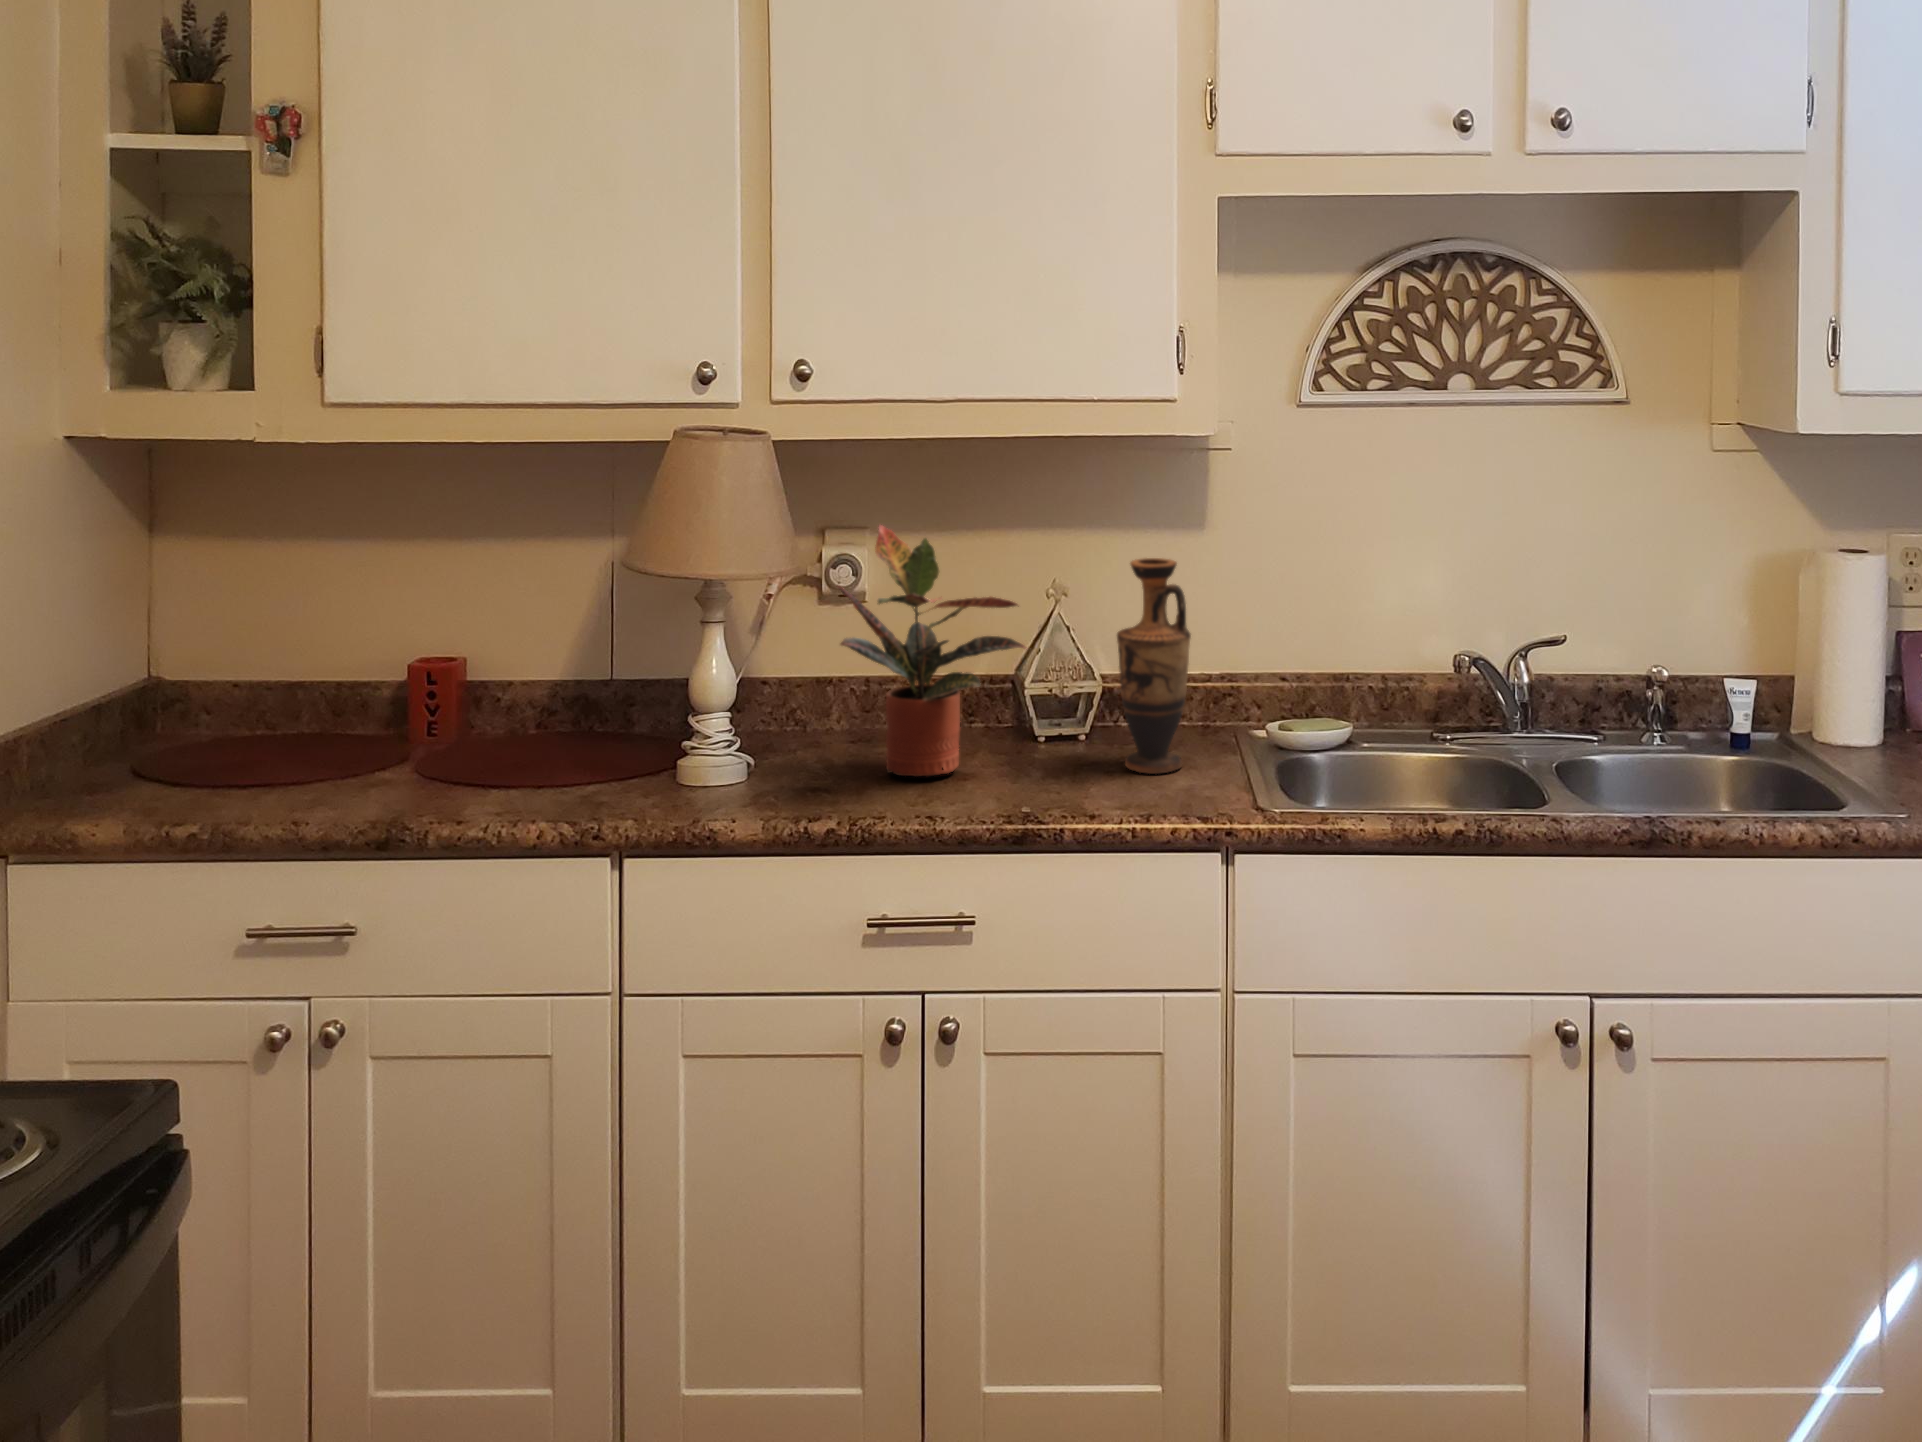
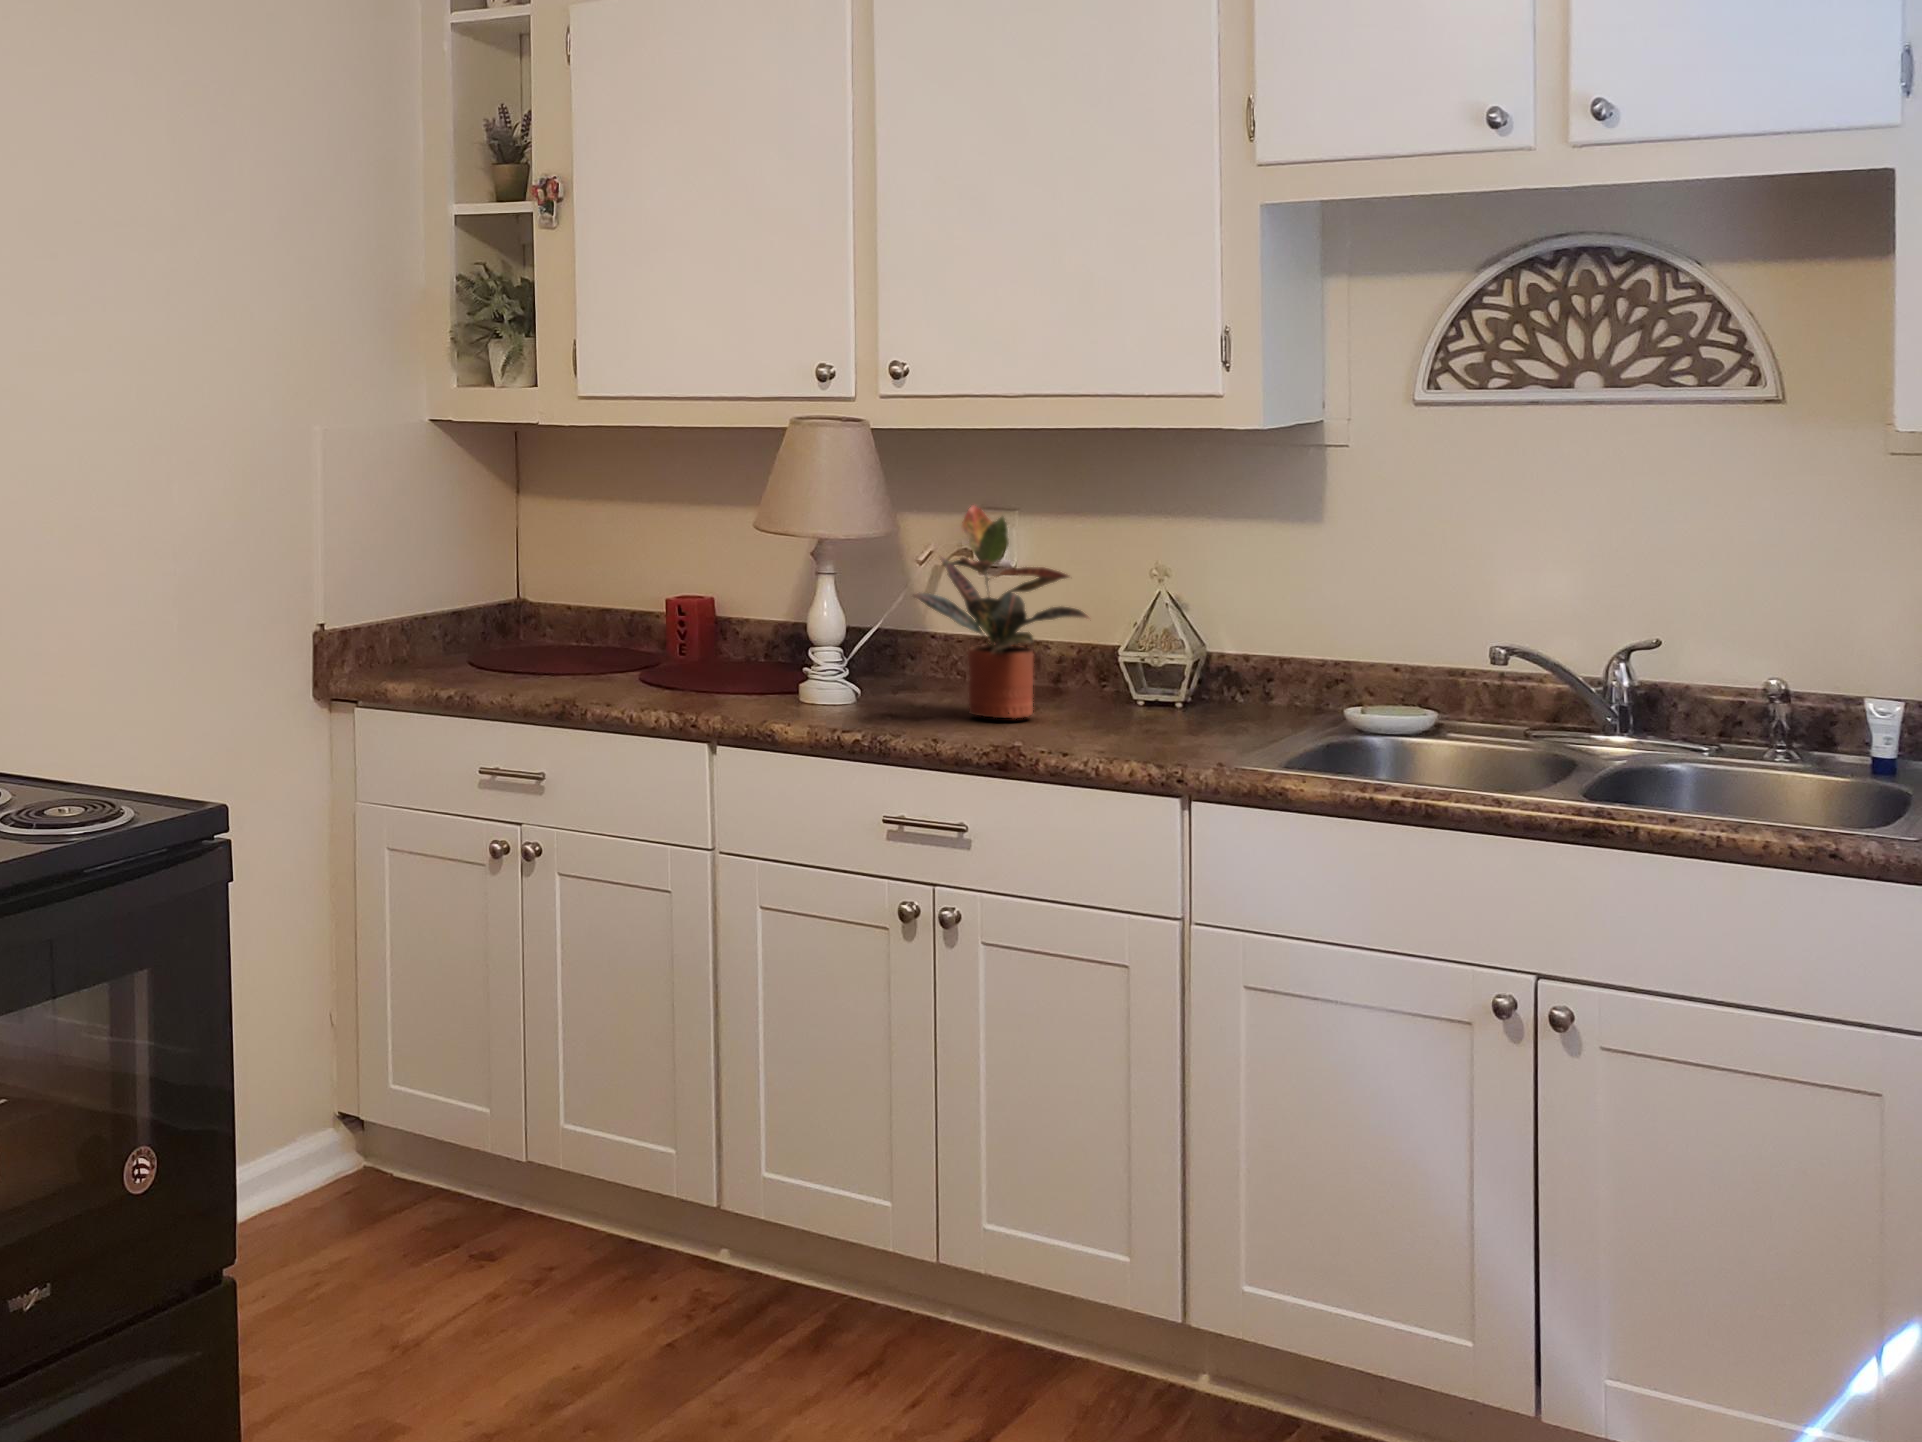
vase: present [1117,558,1191,774] -> none [1166,545,1238,739]

